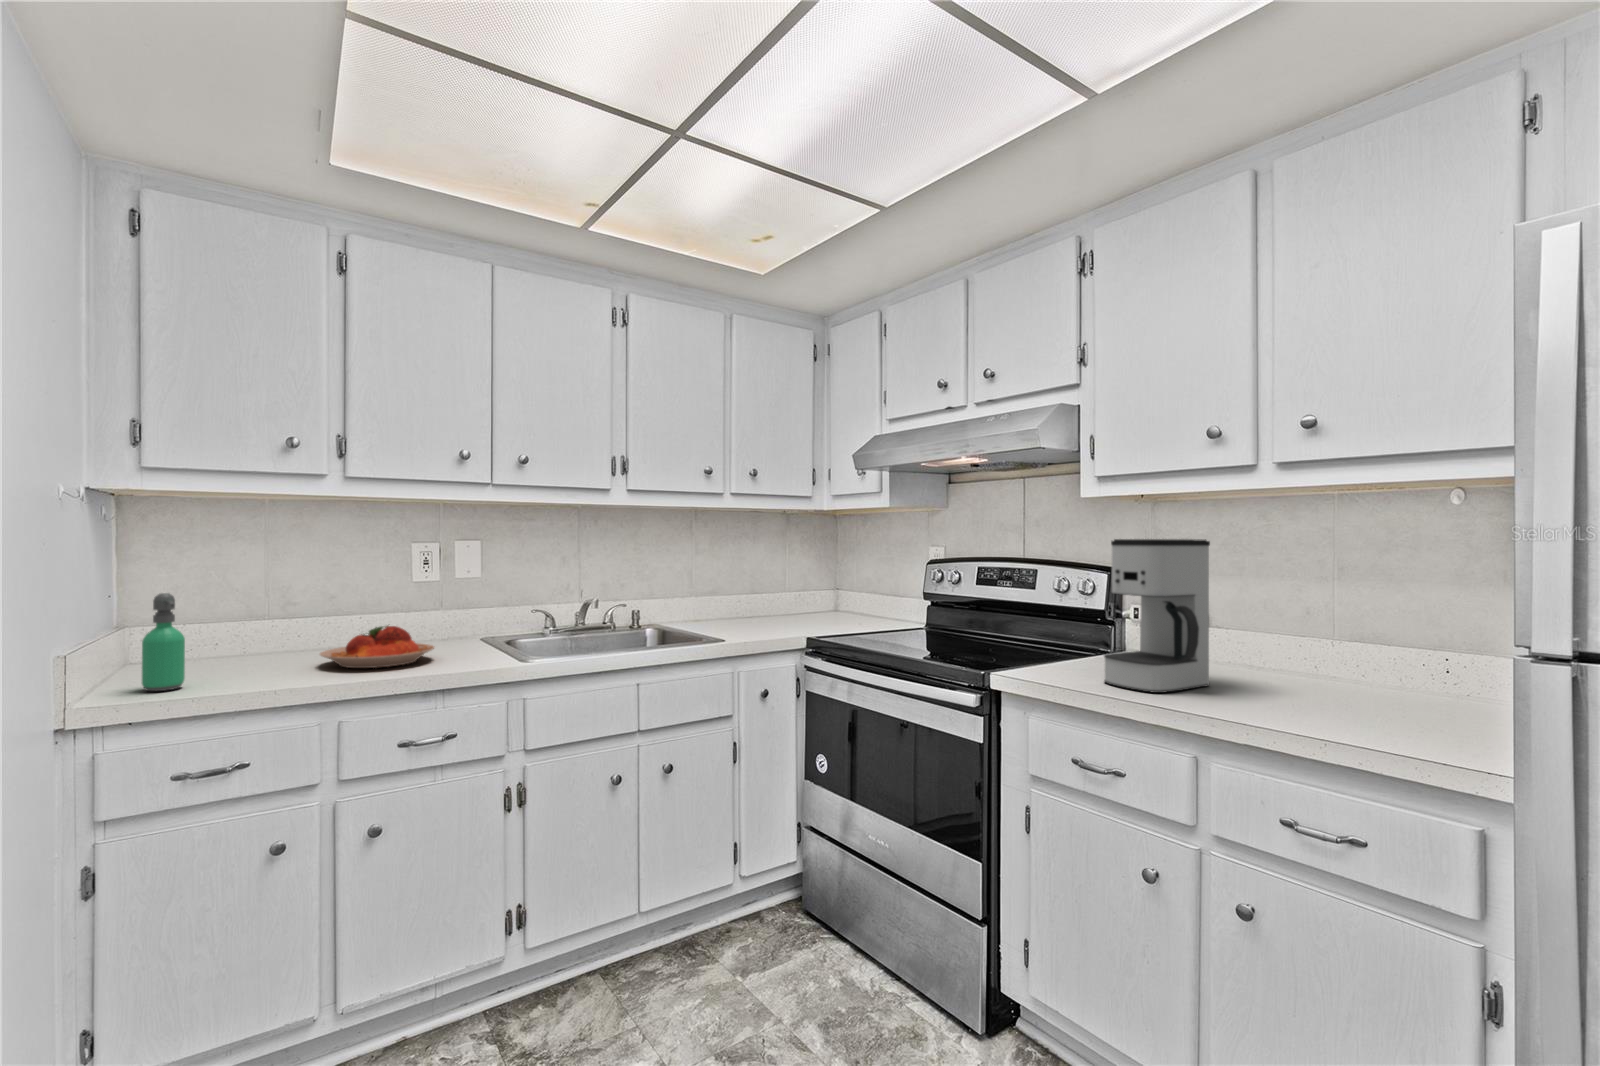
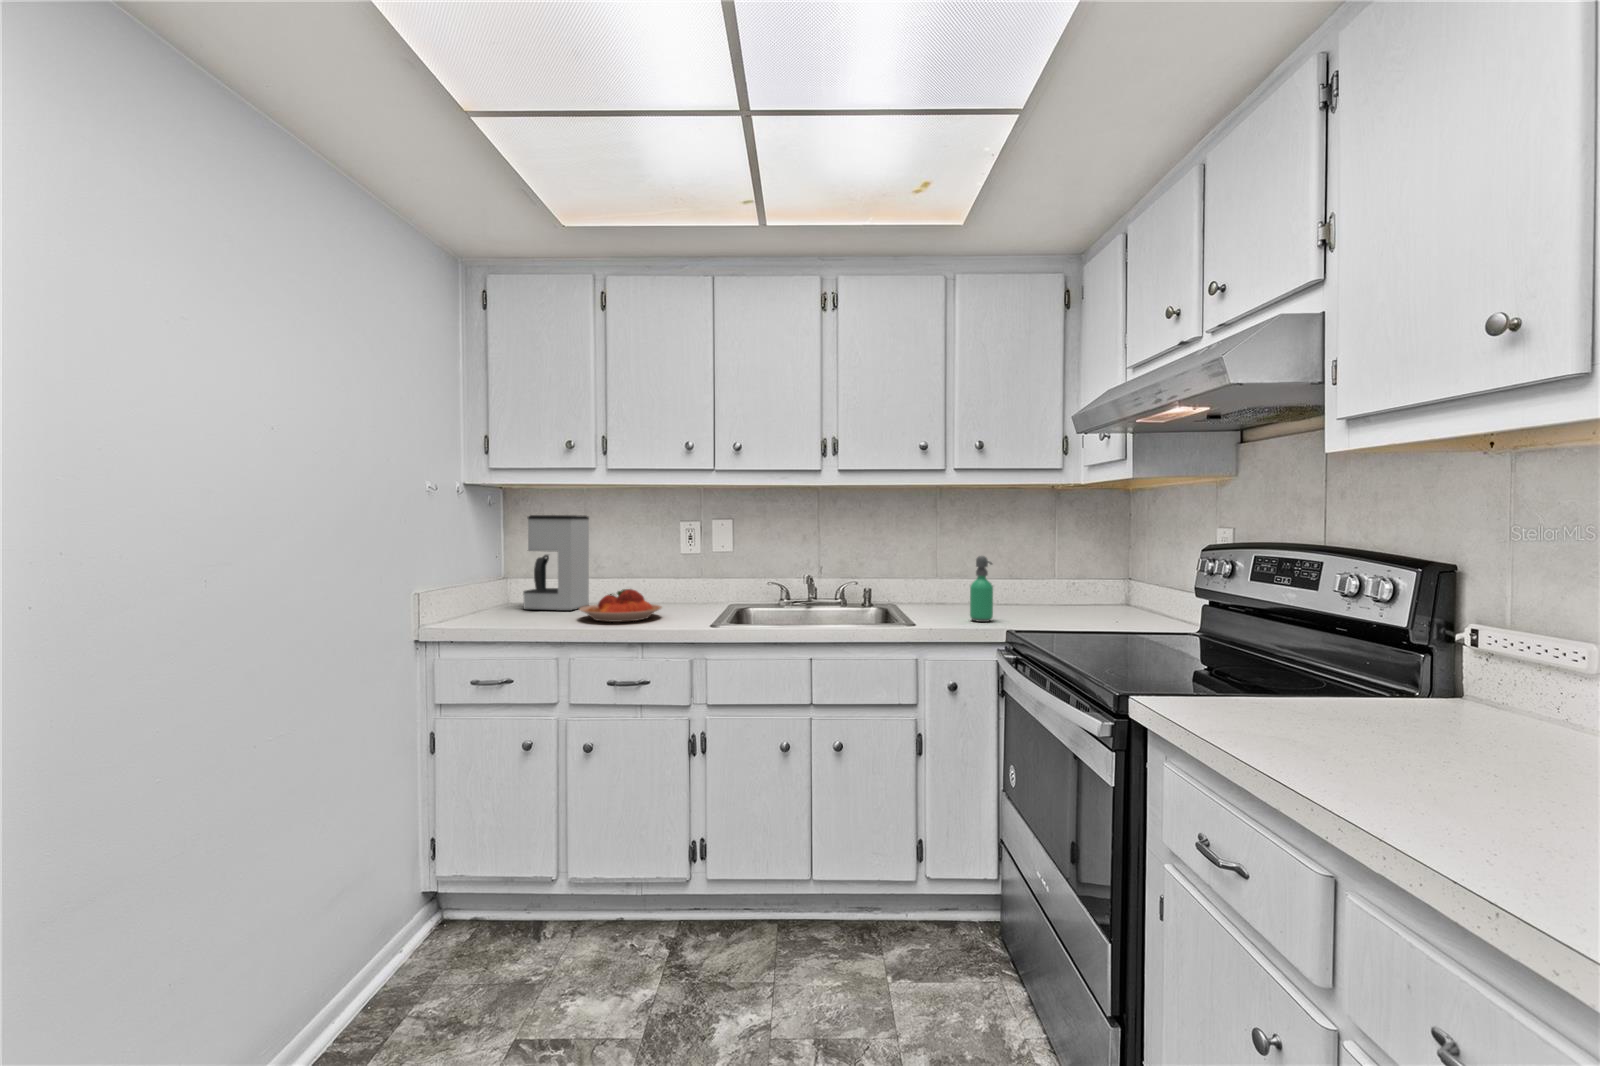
coffee maker: present [1104,539,1210,693] -> present [524,515,589,611]
soap dispenser: present [142,593,185,691] -> present [970,556,993,622]

